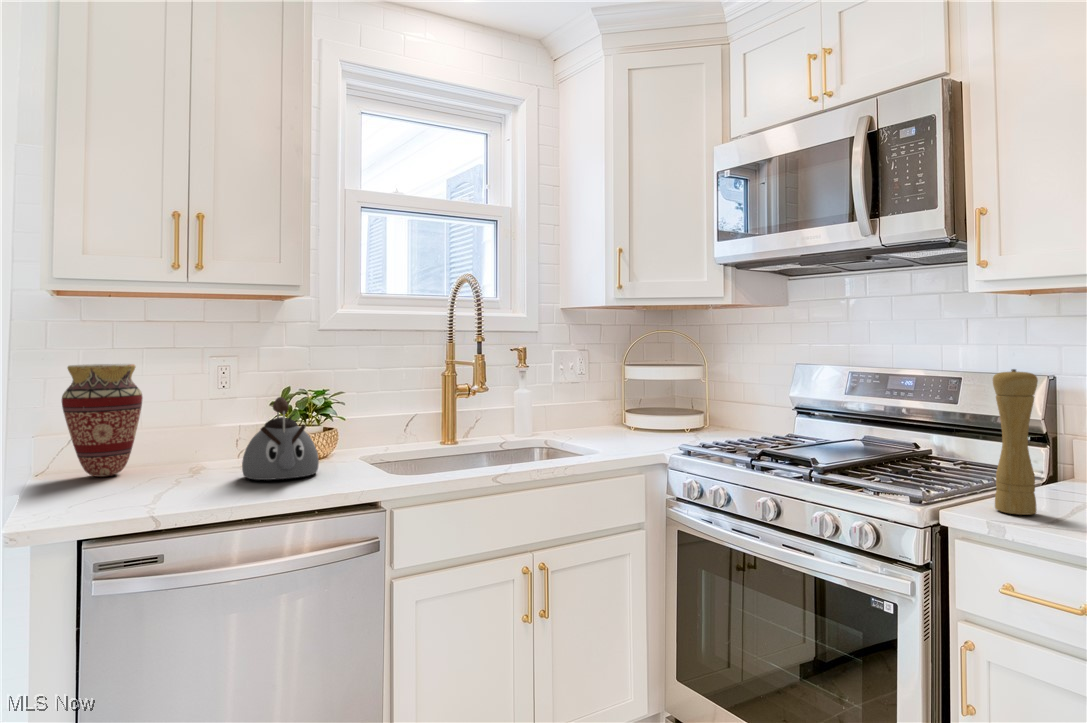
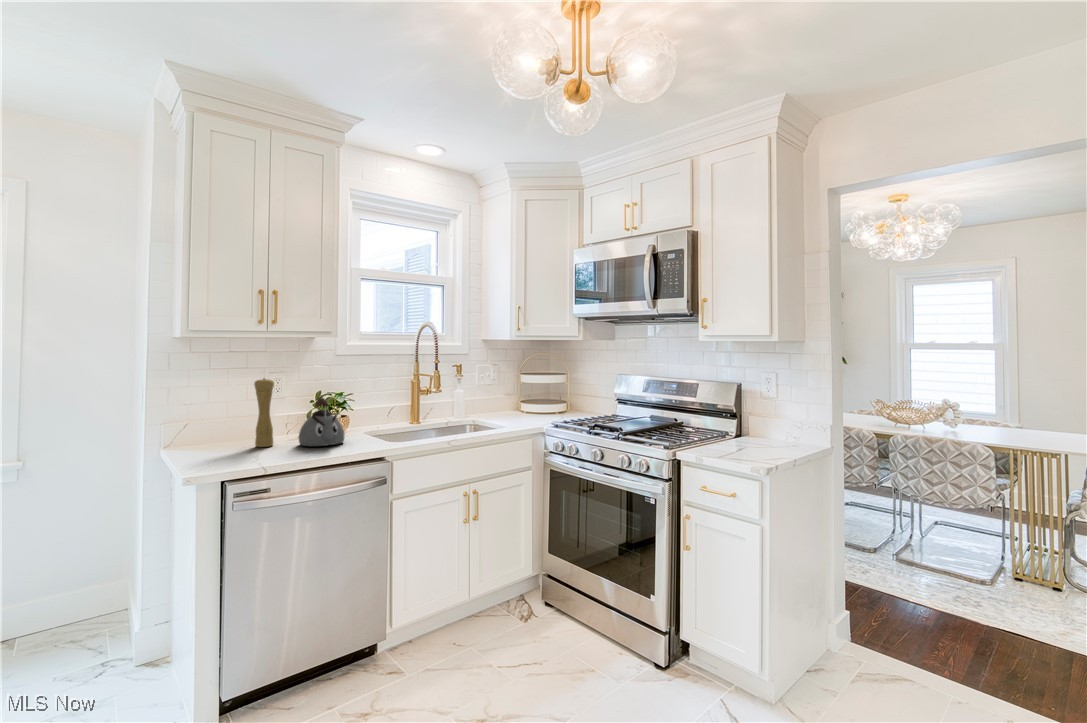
vase: present [62,364,142,477] -> none [181,378,230,447]
pepper mill: present [993,369,1038,515] -> present [254,378,274,447]

